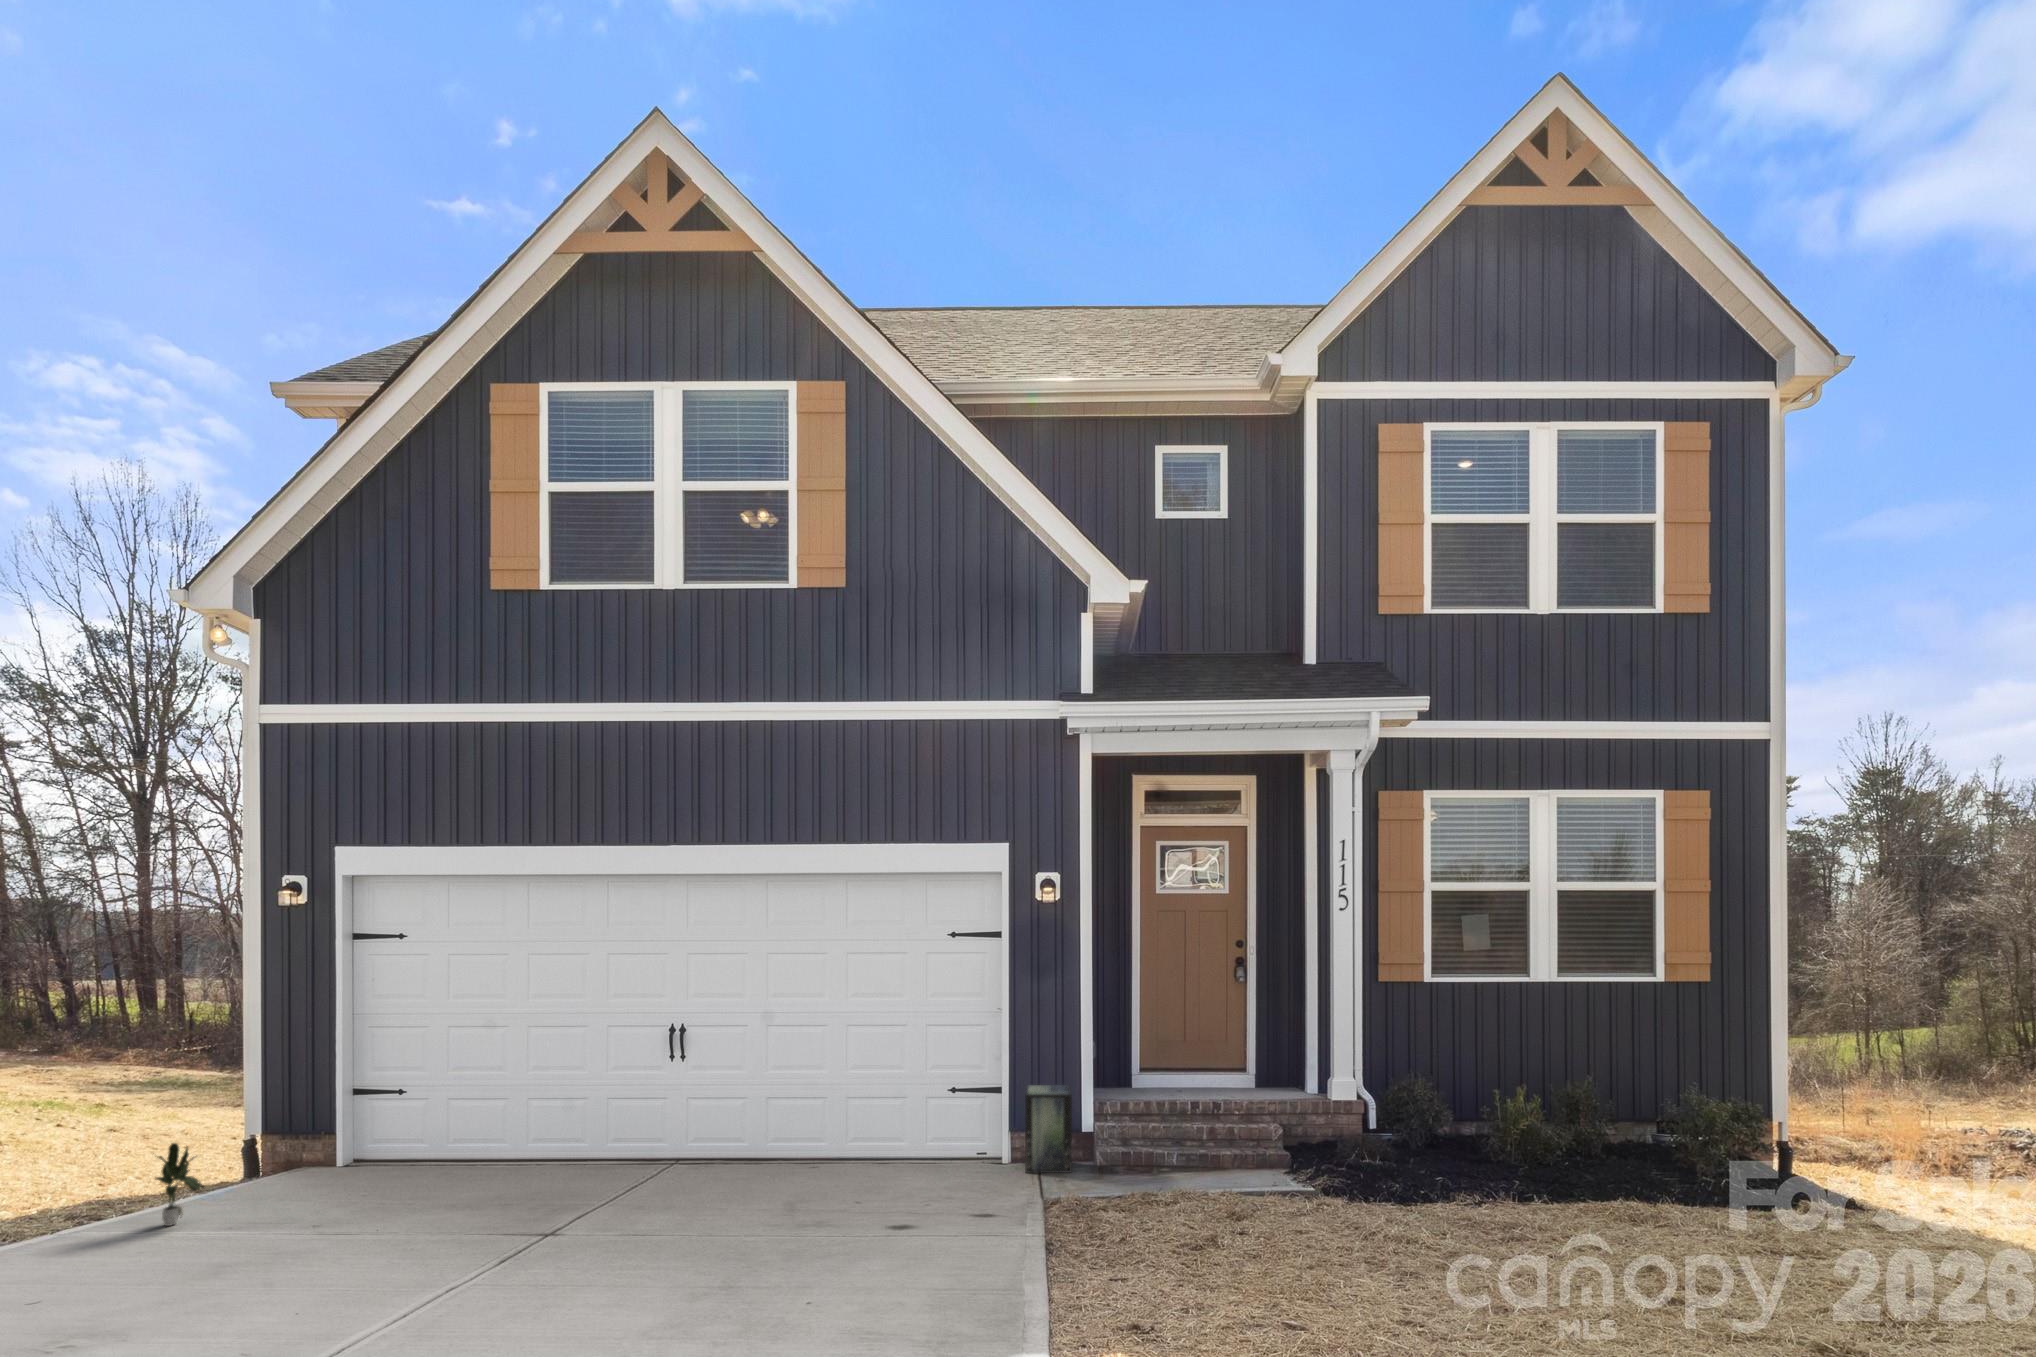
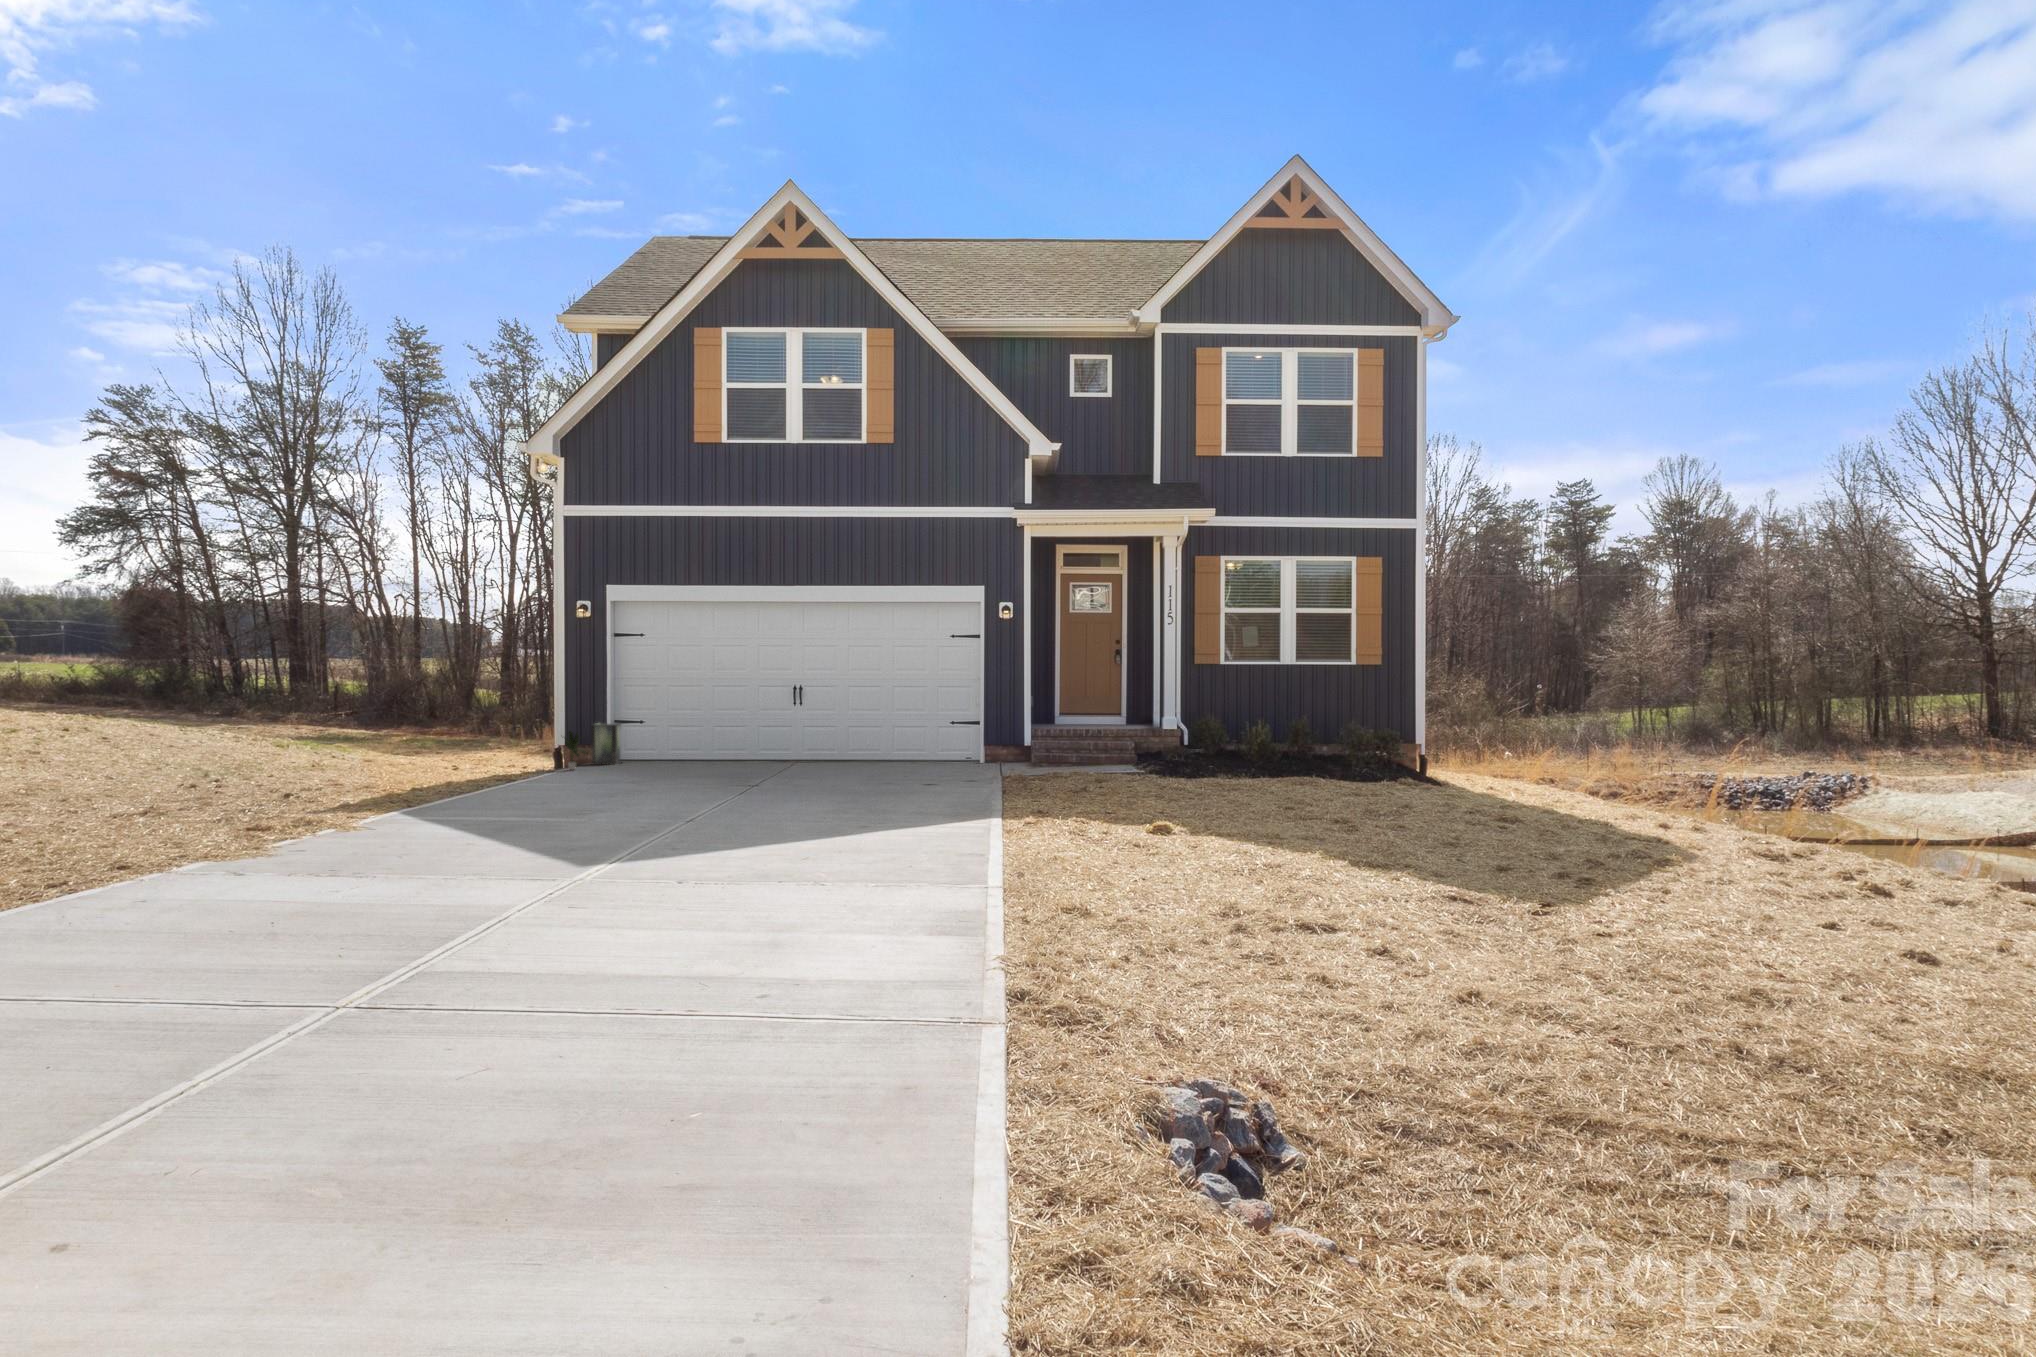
storage box: present [1025,1085,1072,1173] -> present [591,723,622,765]

